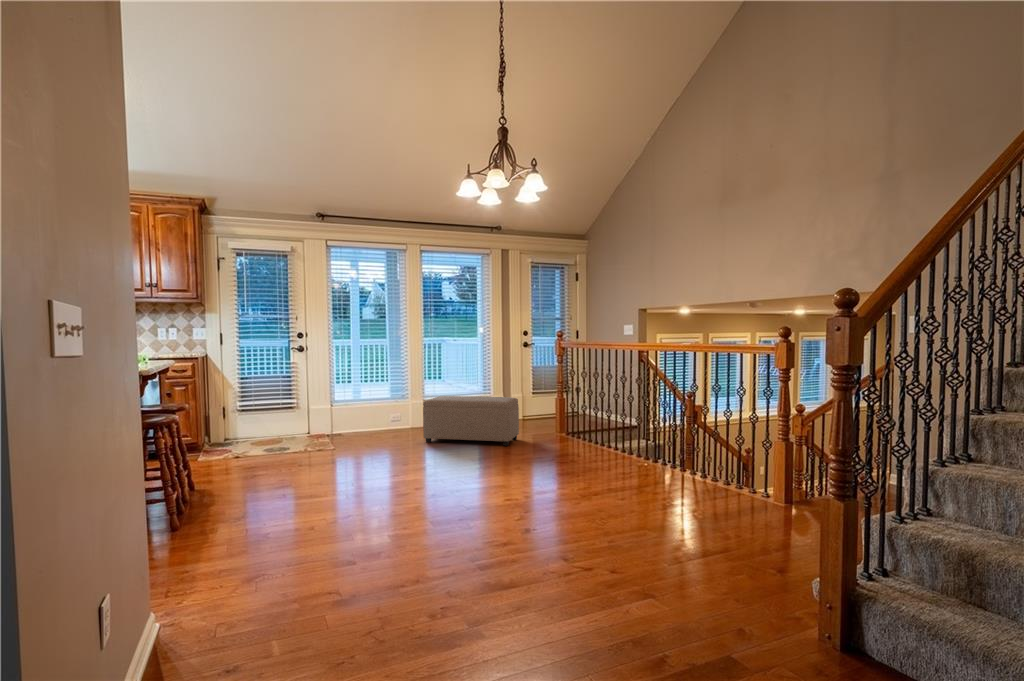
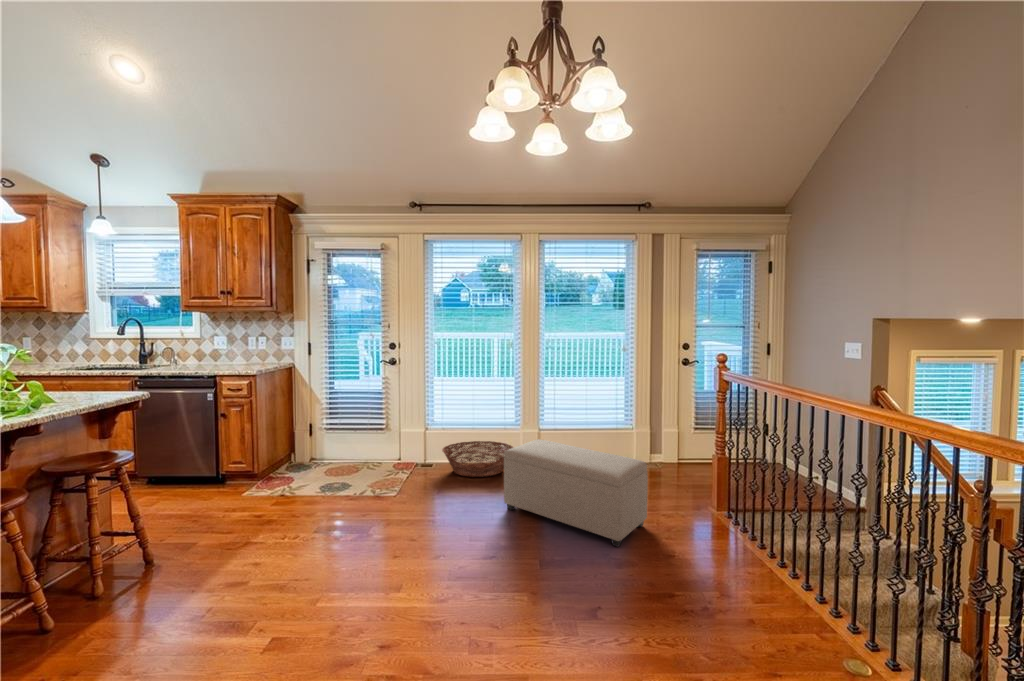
basket: none [354,410,411,435] -> present [442,441,513,477]

